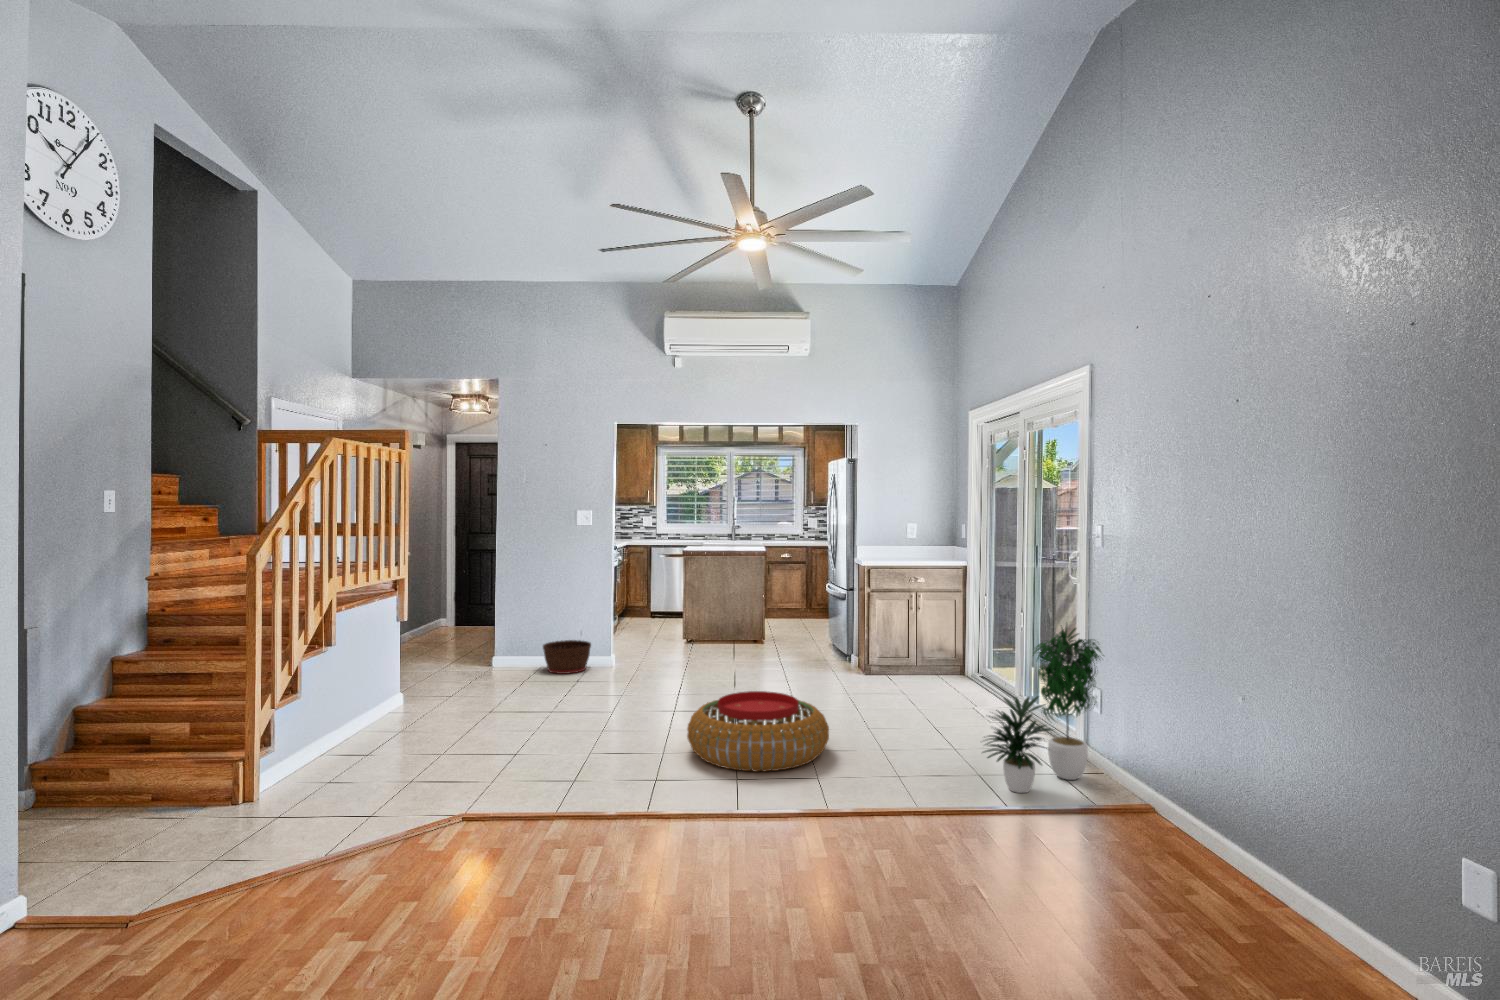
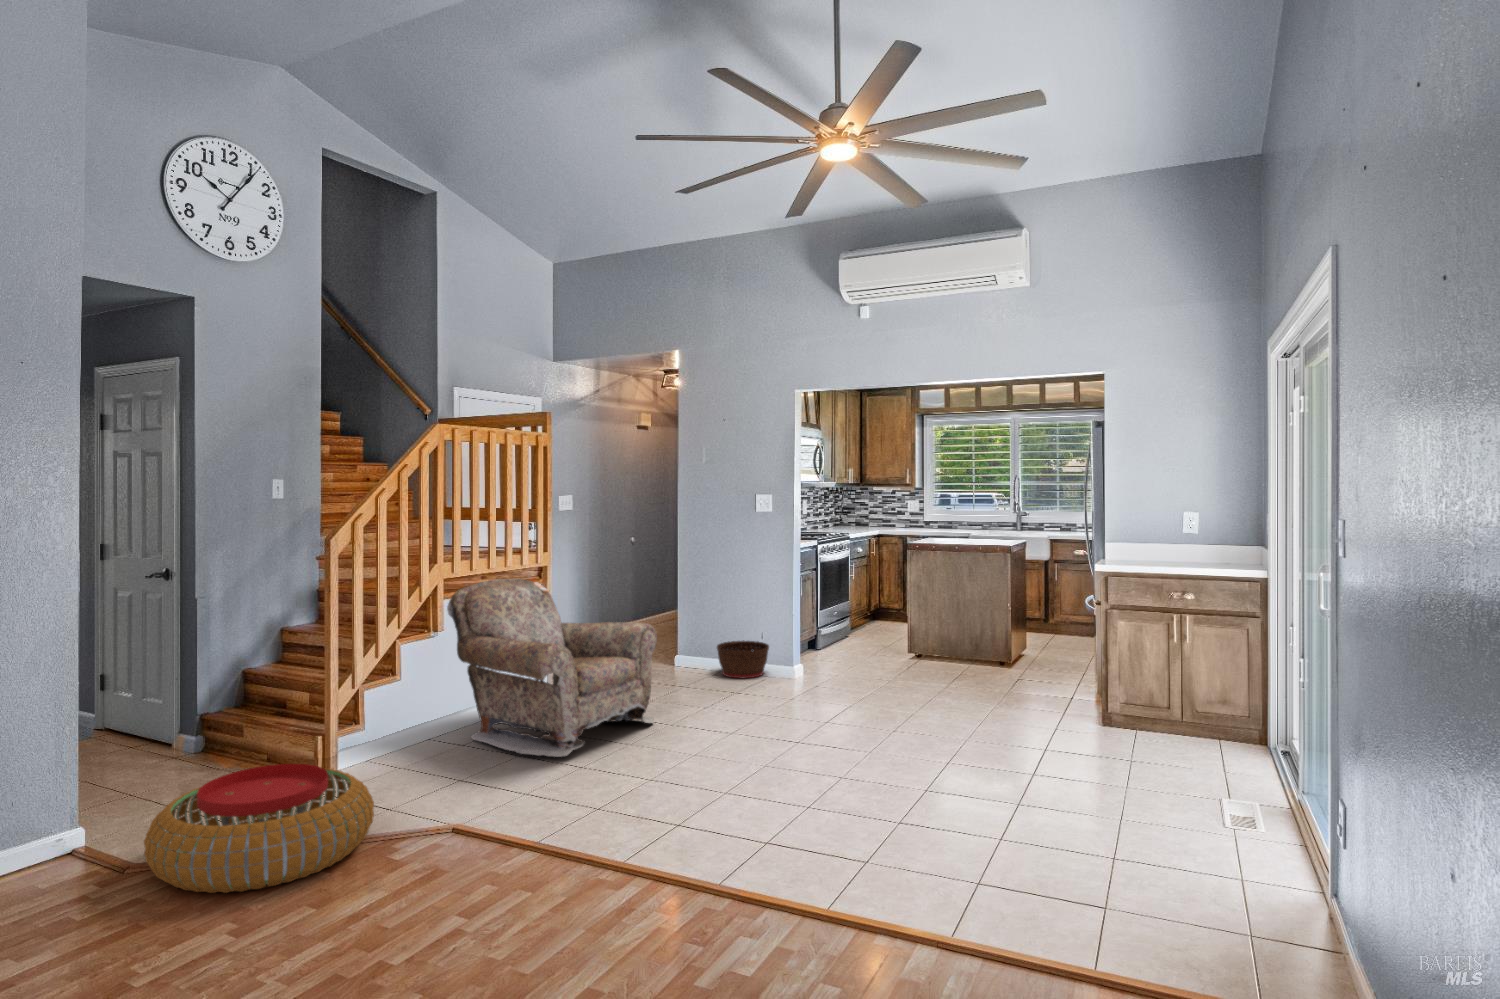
armchair: none [341,589,541,754] -> present [447,579,657,757]
potted plant: present [983,626,1104,793] -> none [1059,690,1287,937]
pouf: present [687,691,829,772] -> present [144,764,374,893]

